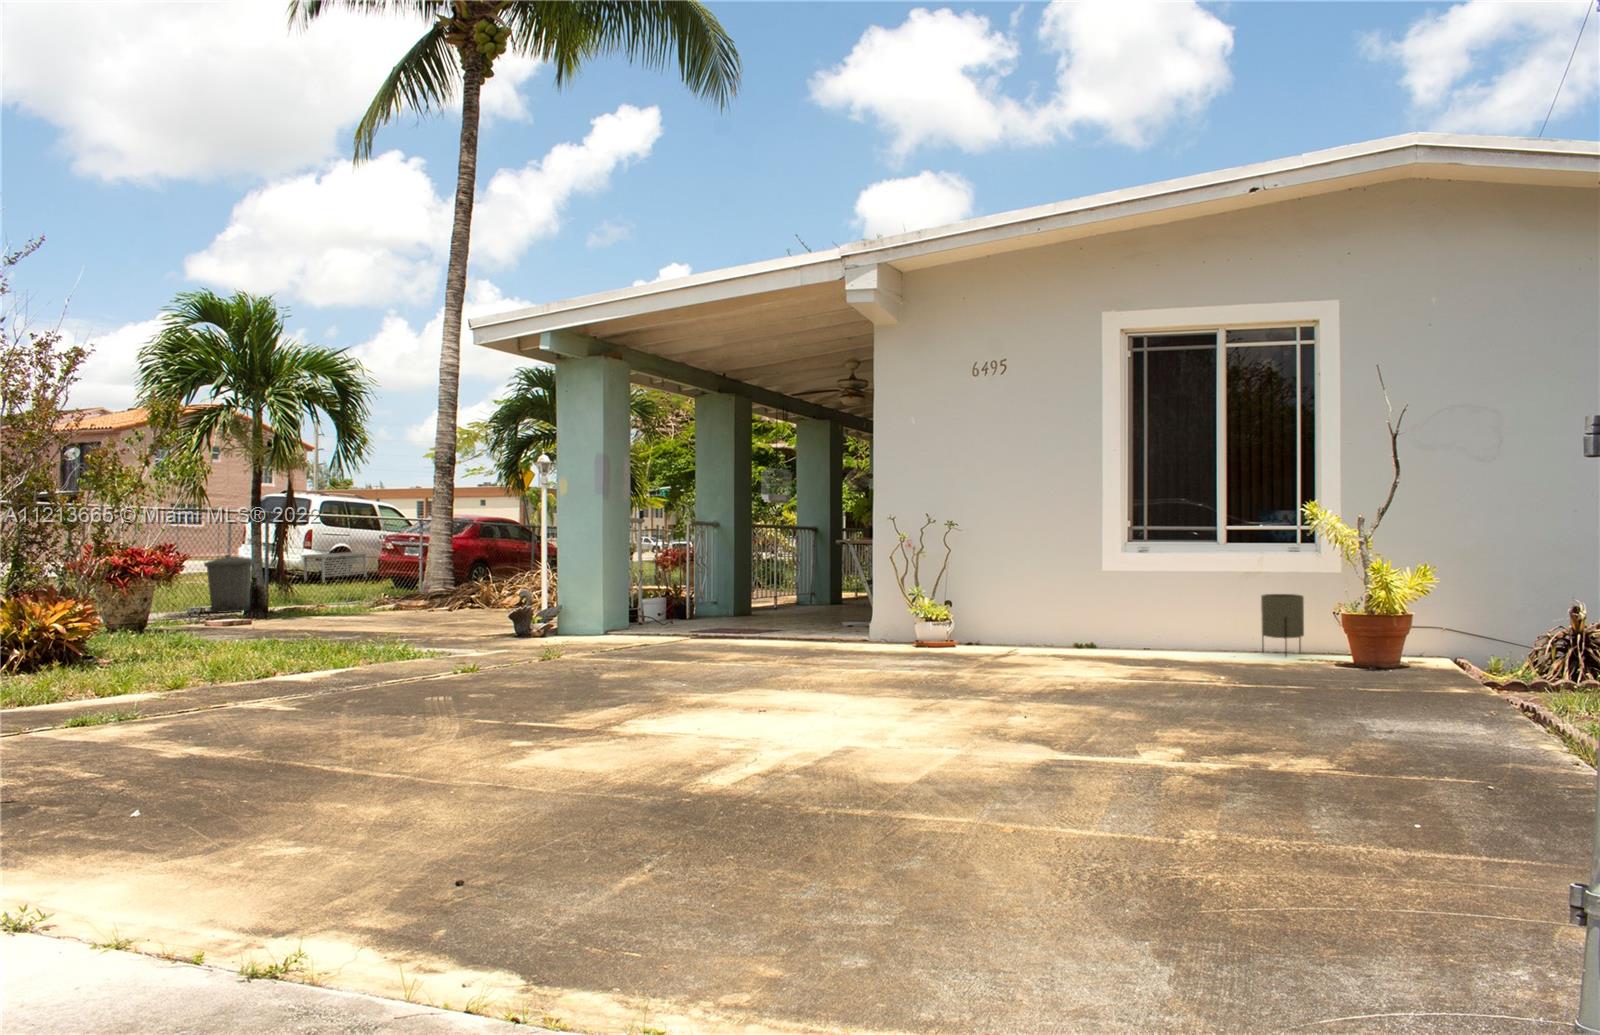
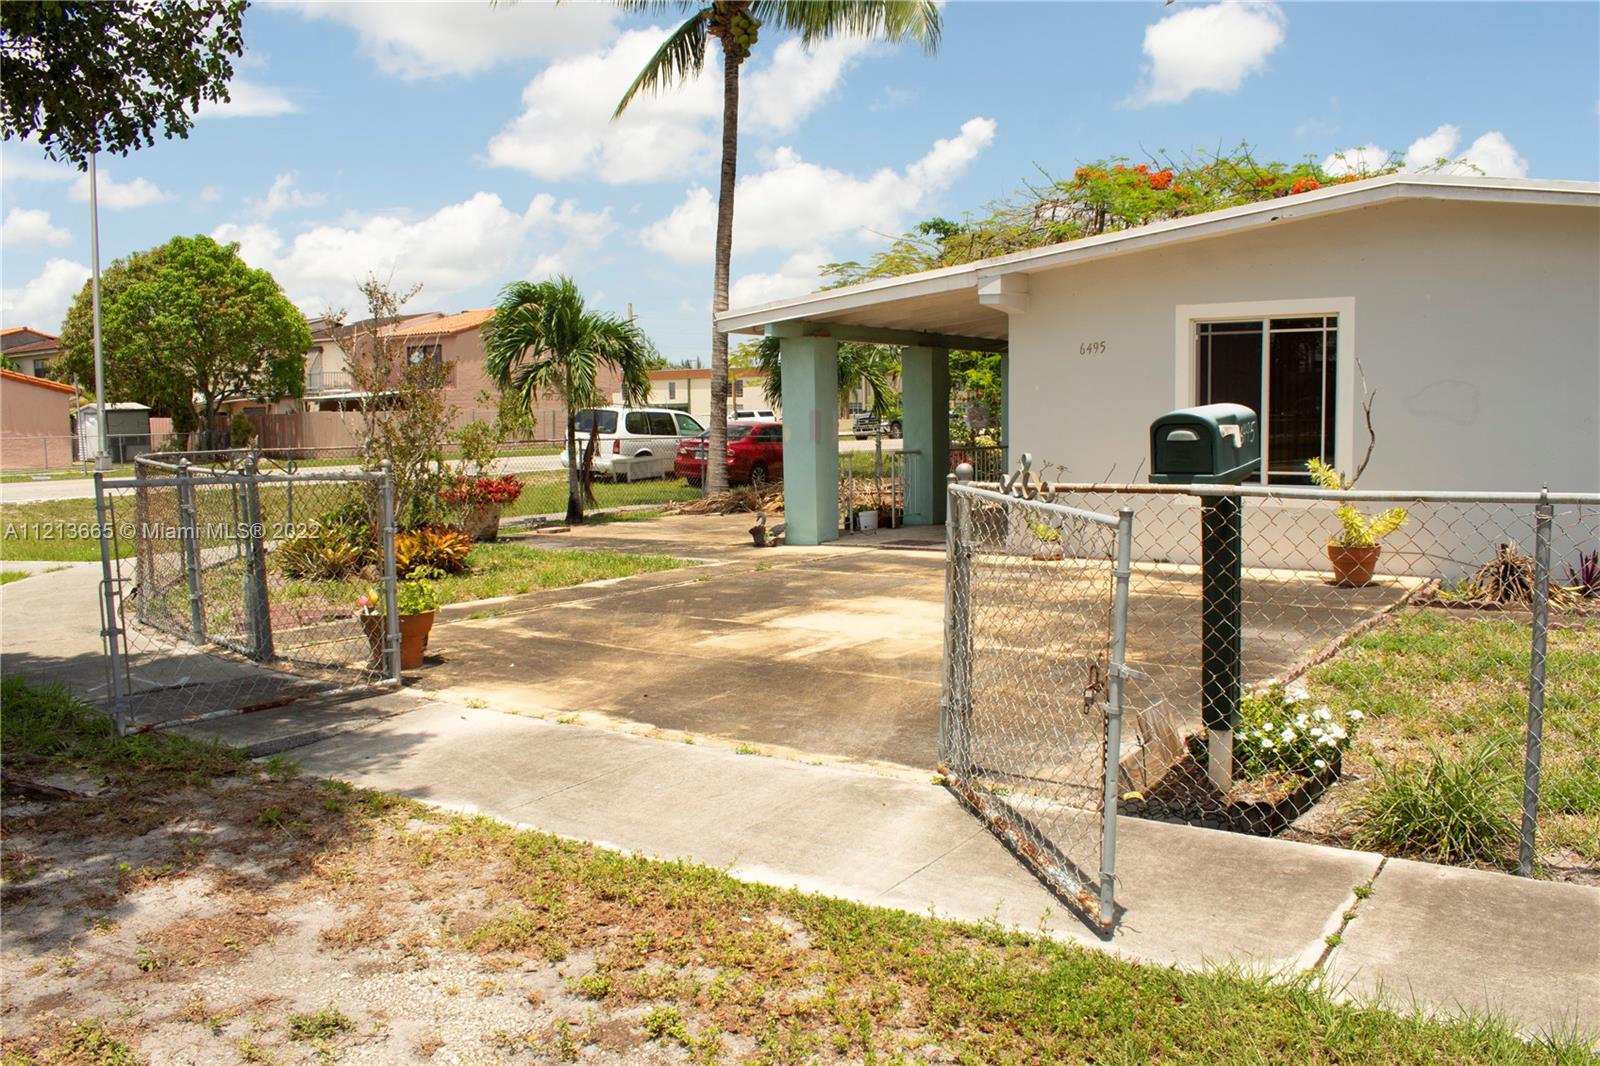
trash can: present [204,555,253,613] -> none [535,476,570,522]
planter: present [1261,594,1304,652] -> none [1282,530,1314,580]

